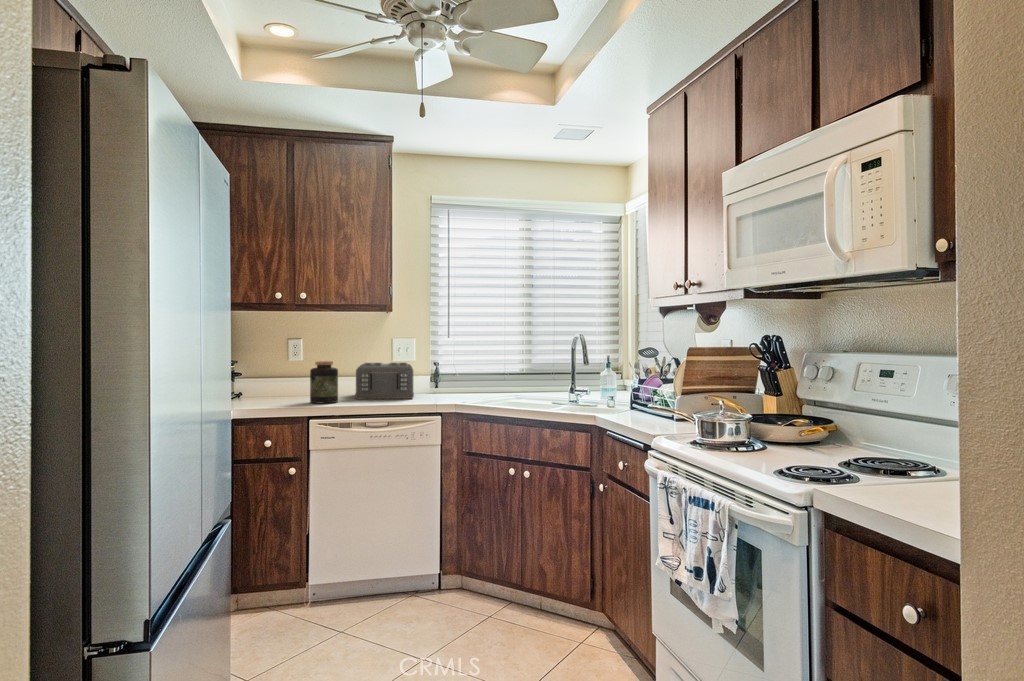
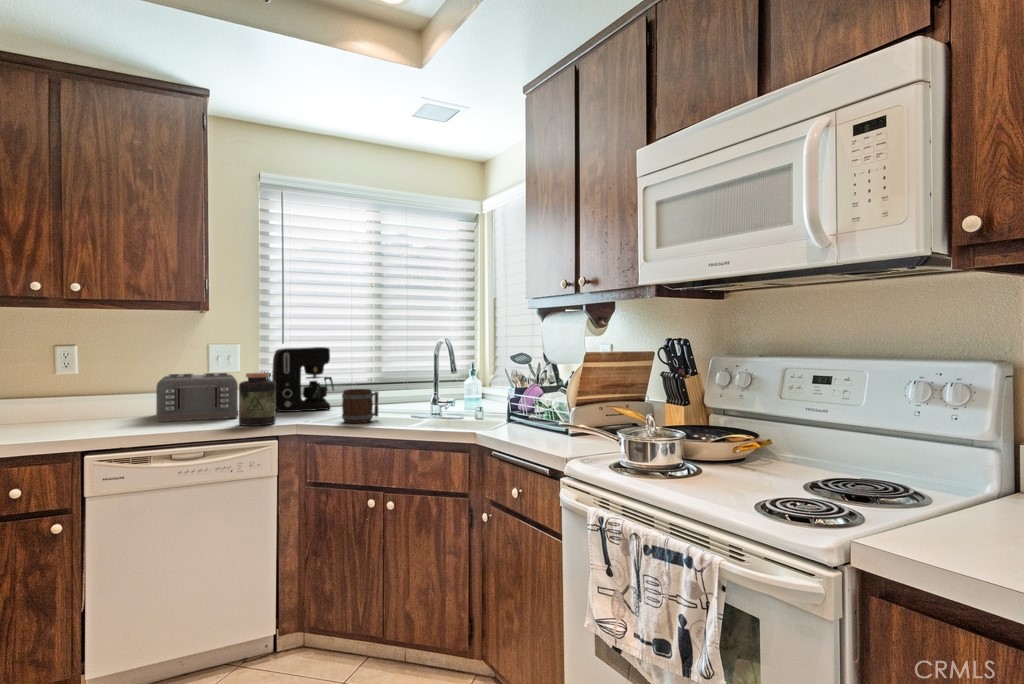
coffee maker: none [441,342,490,396] -> present [272,347,334,412]
jar: present [310,361,338,403] -> present [239,373,276,426]
mug: none [492,377,522,406] -> present [342,389,378,423]

